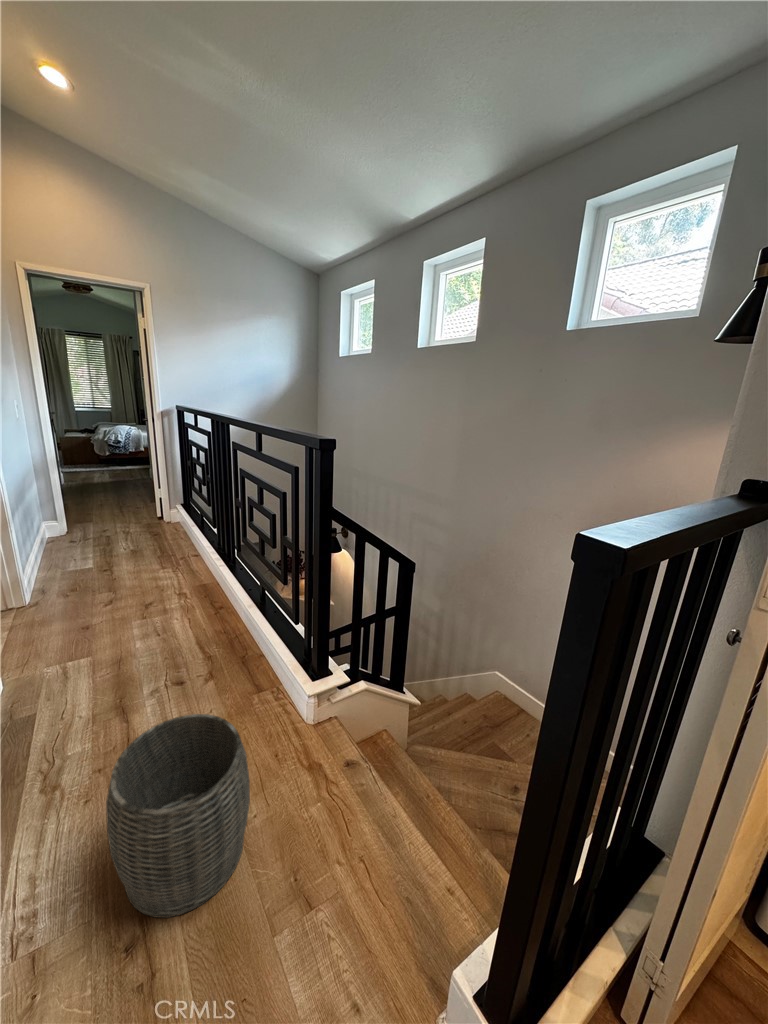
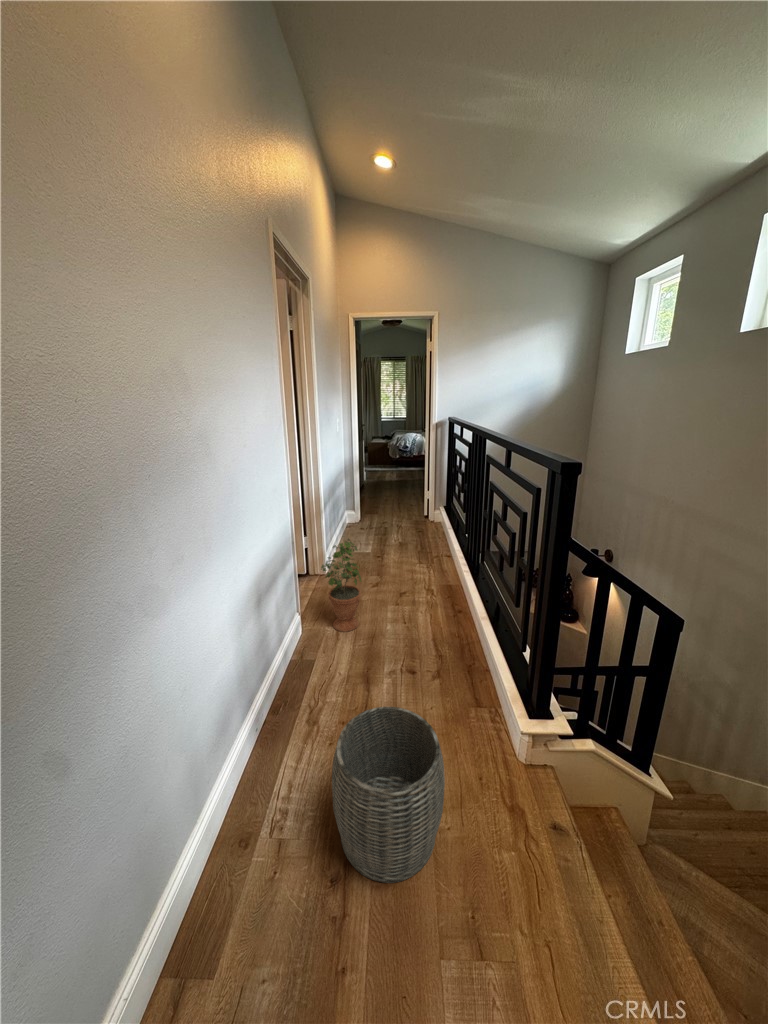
potted plant: none [25,546,95,669] -> present [321,539,361,632]

